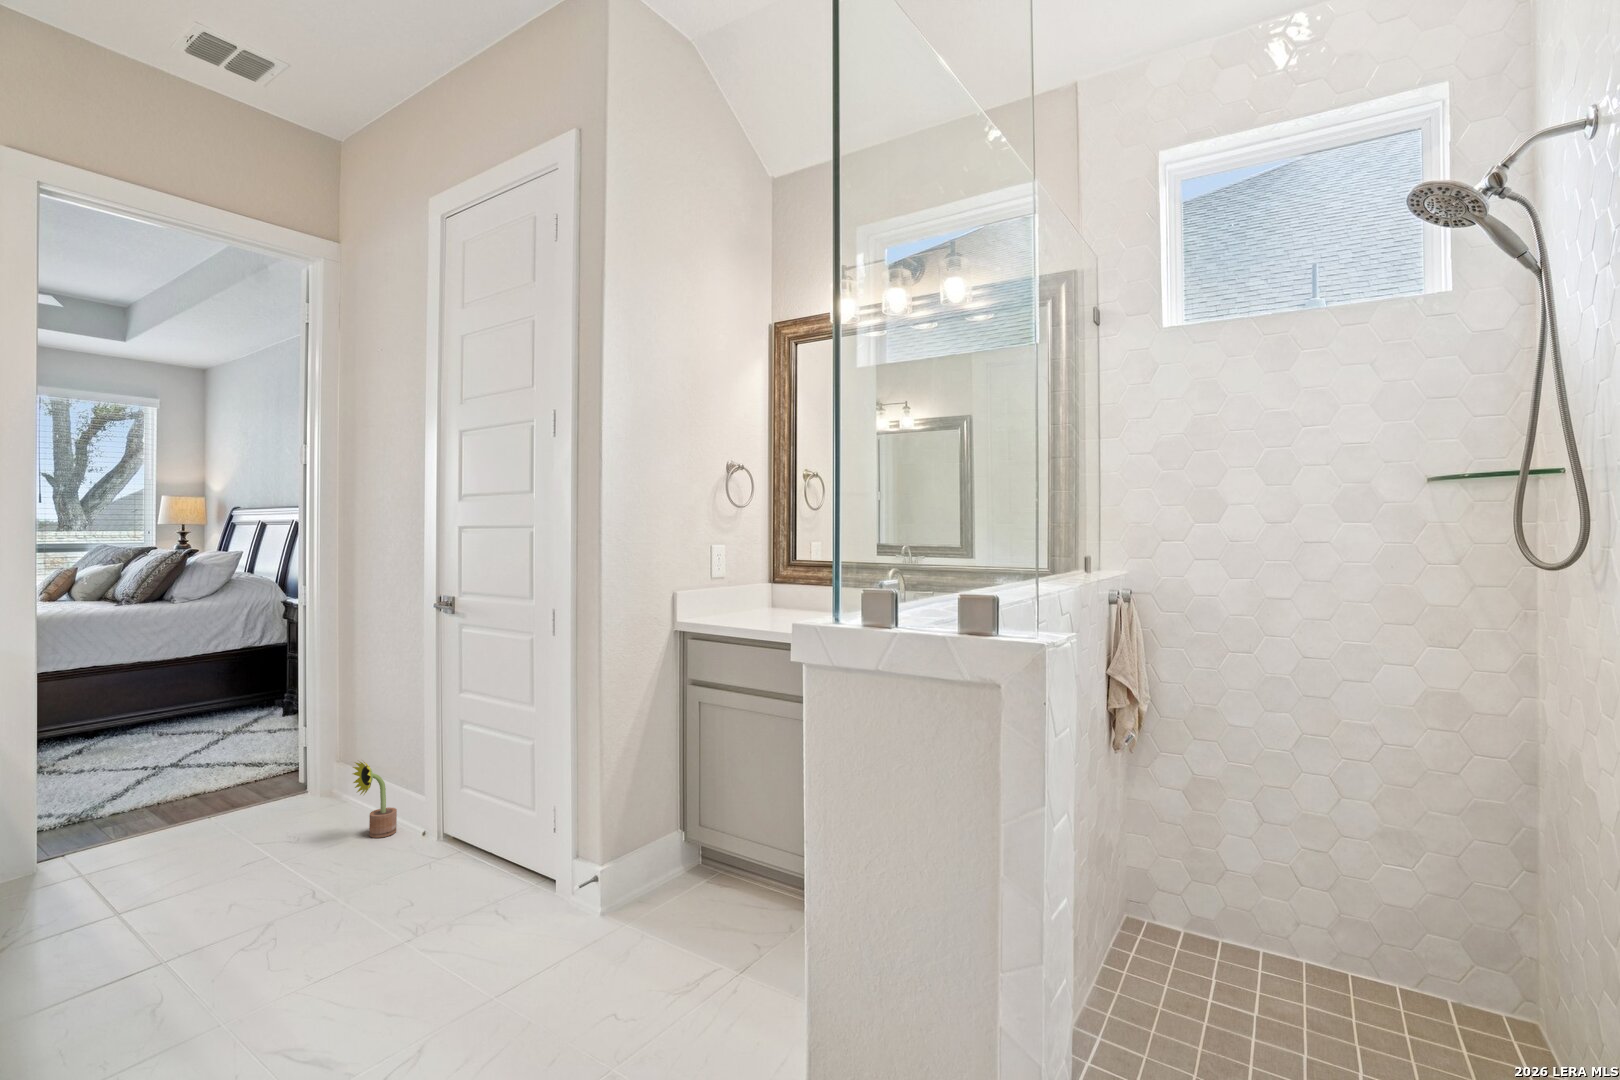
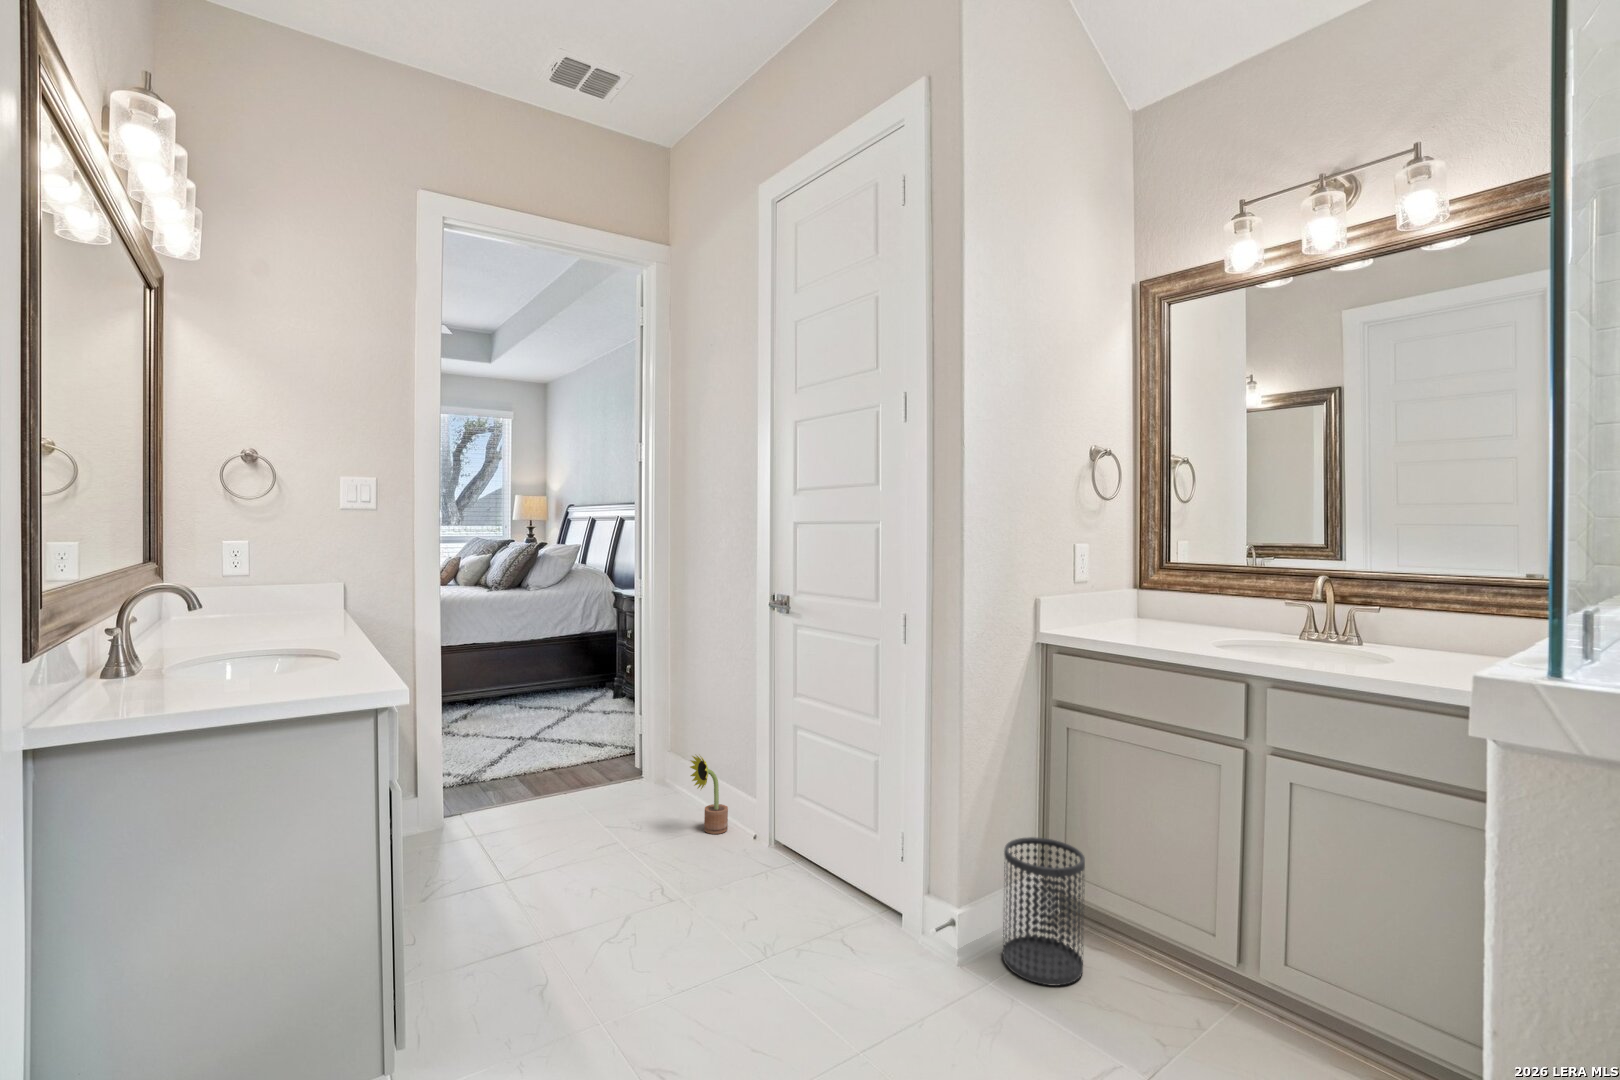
wastebasket: none [645,795,712,918] -> present [1003,837,1085,986]

